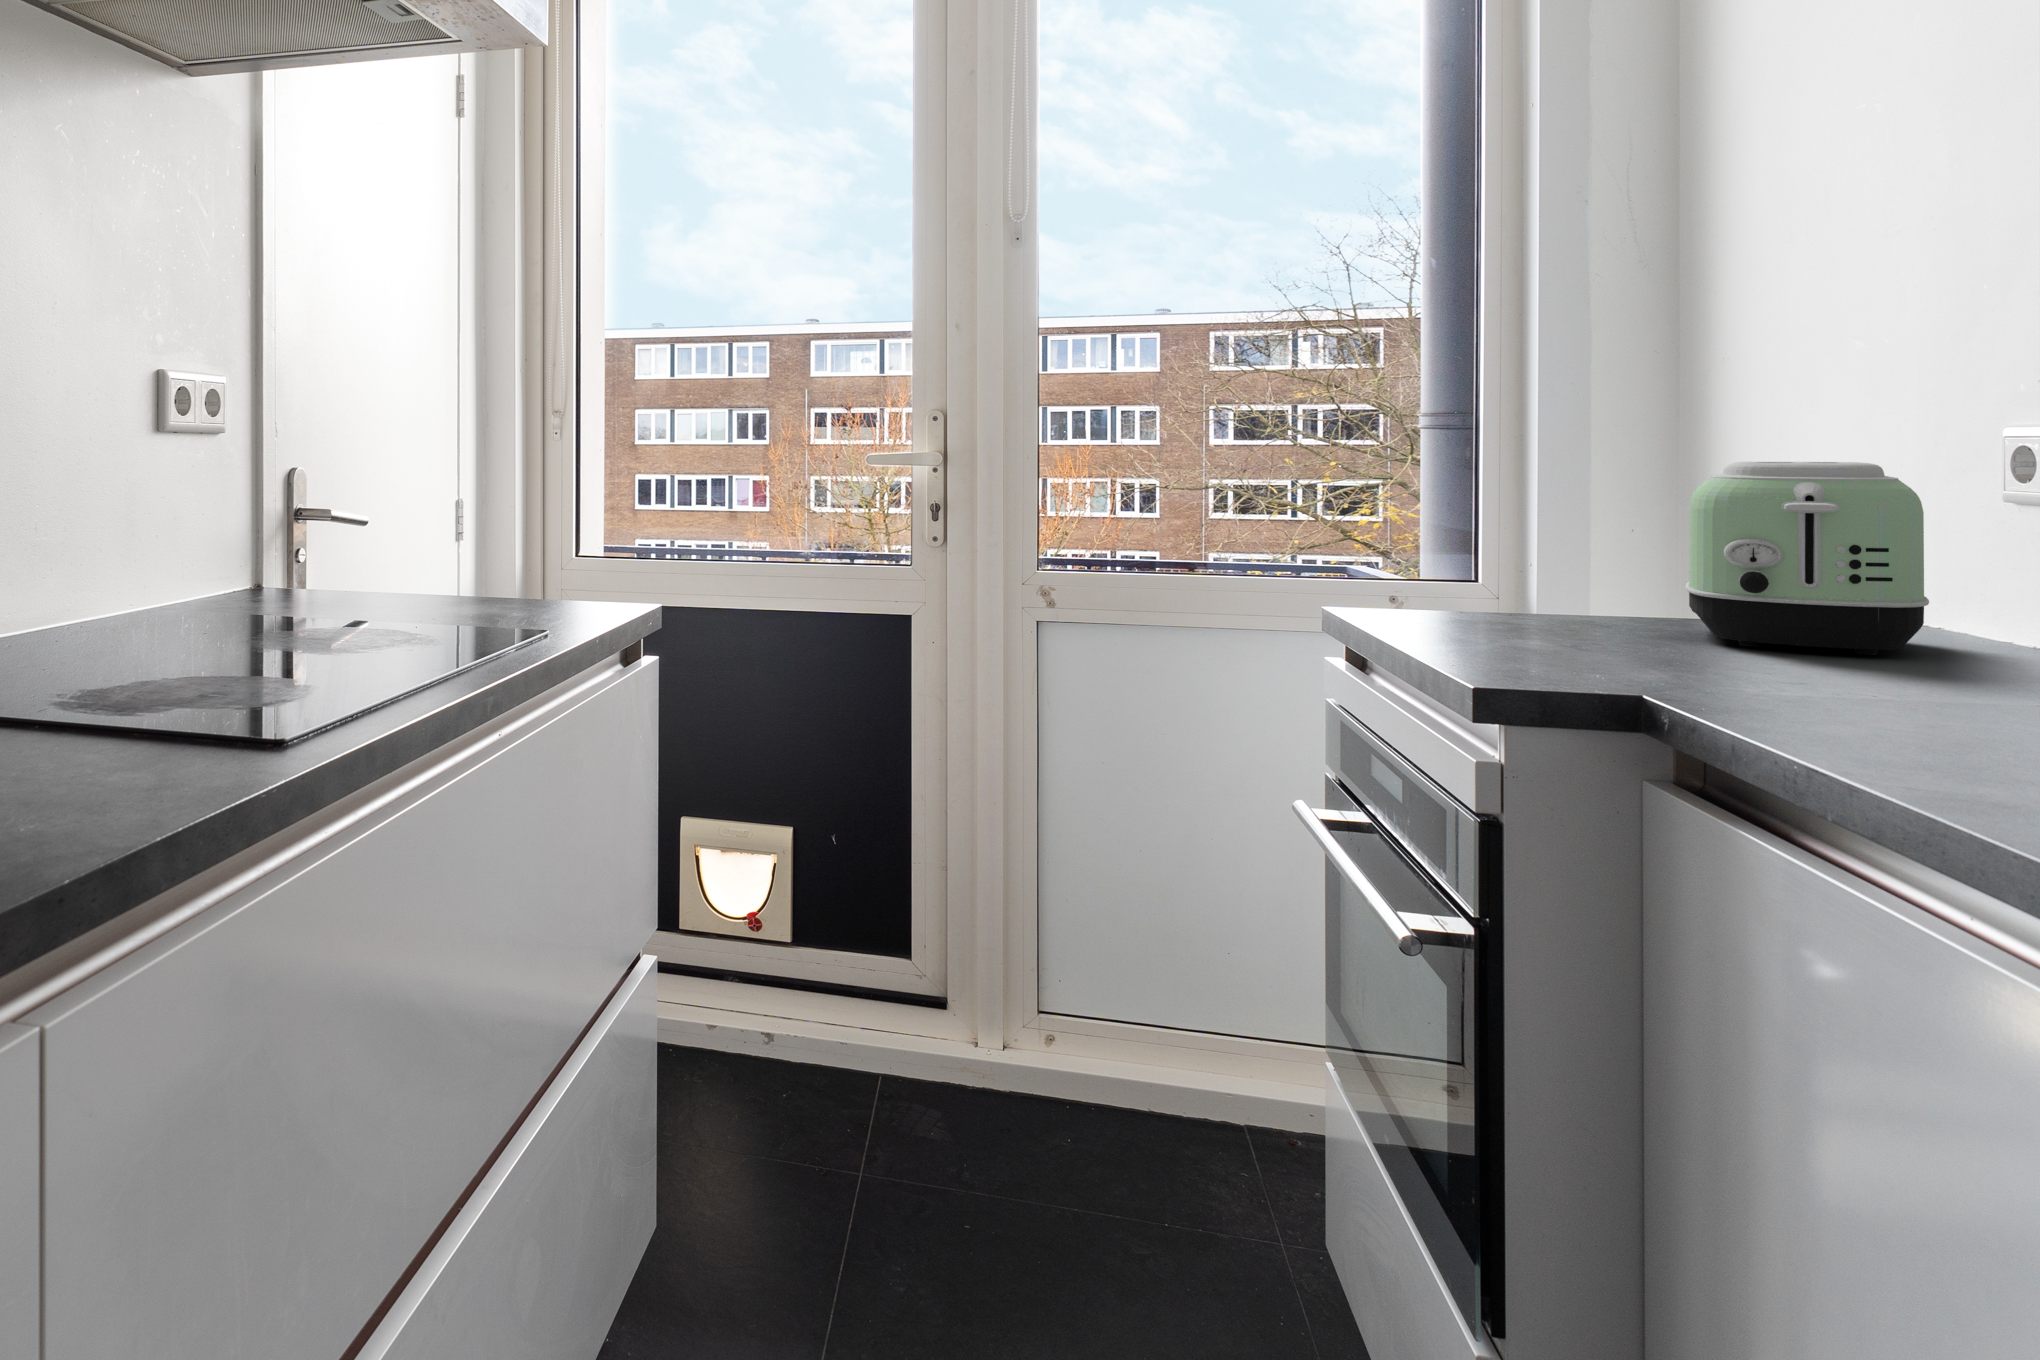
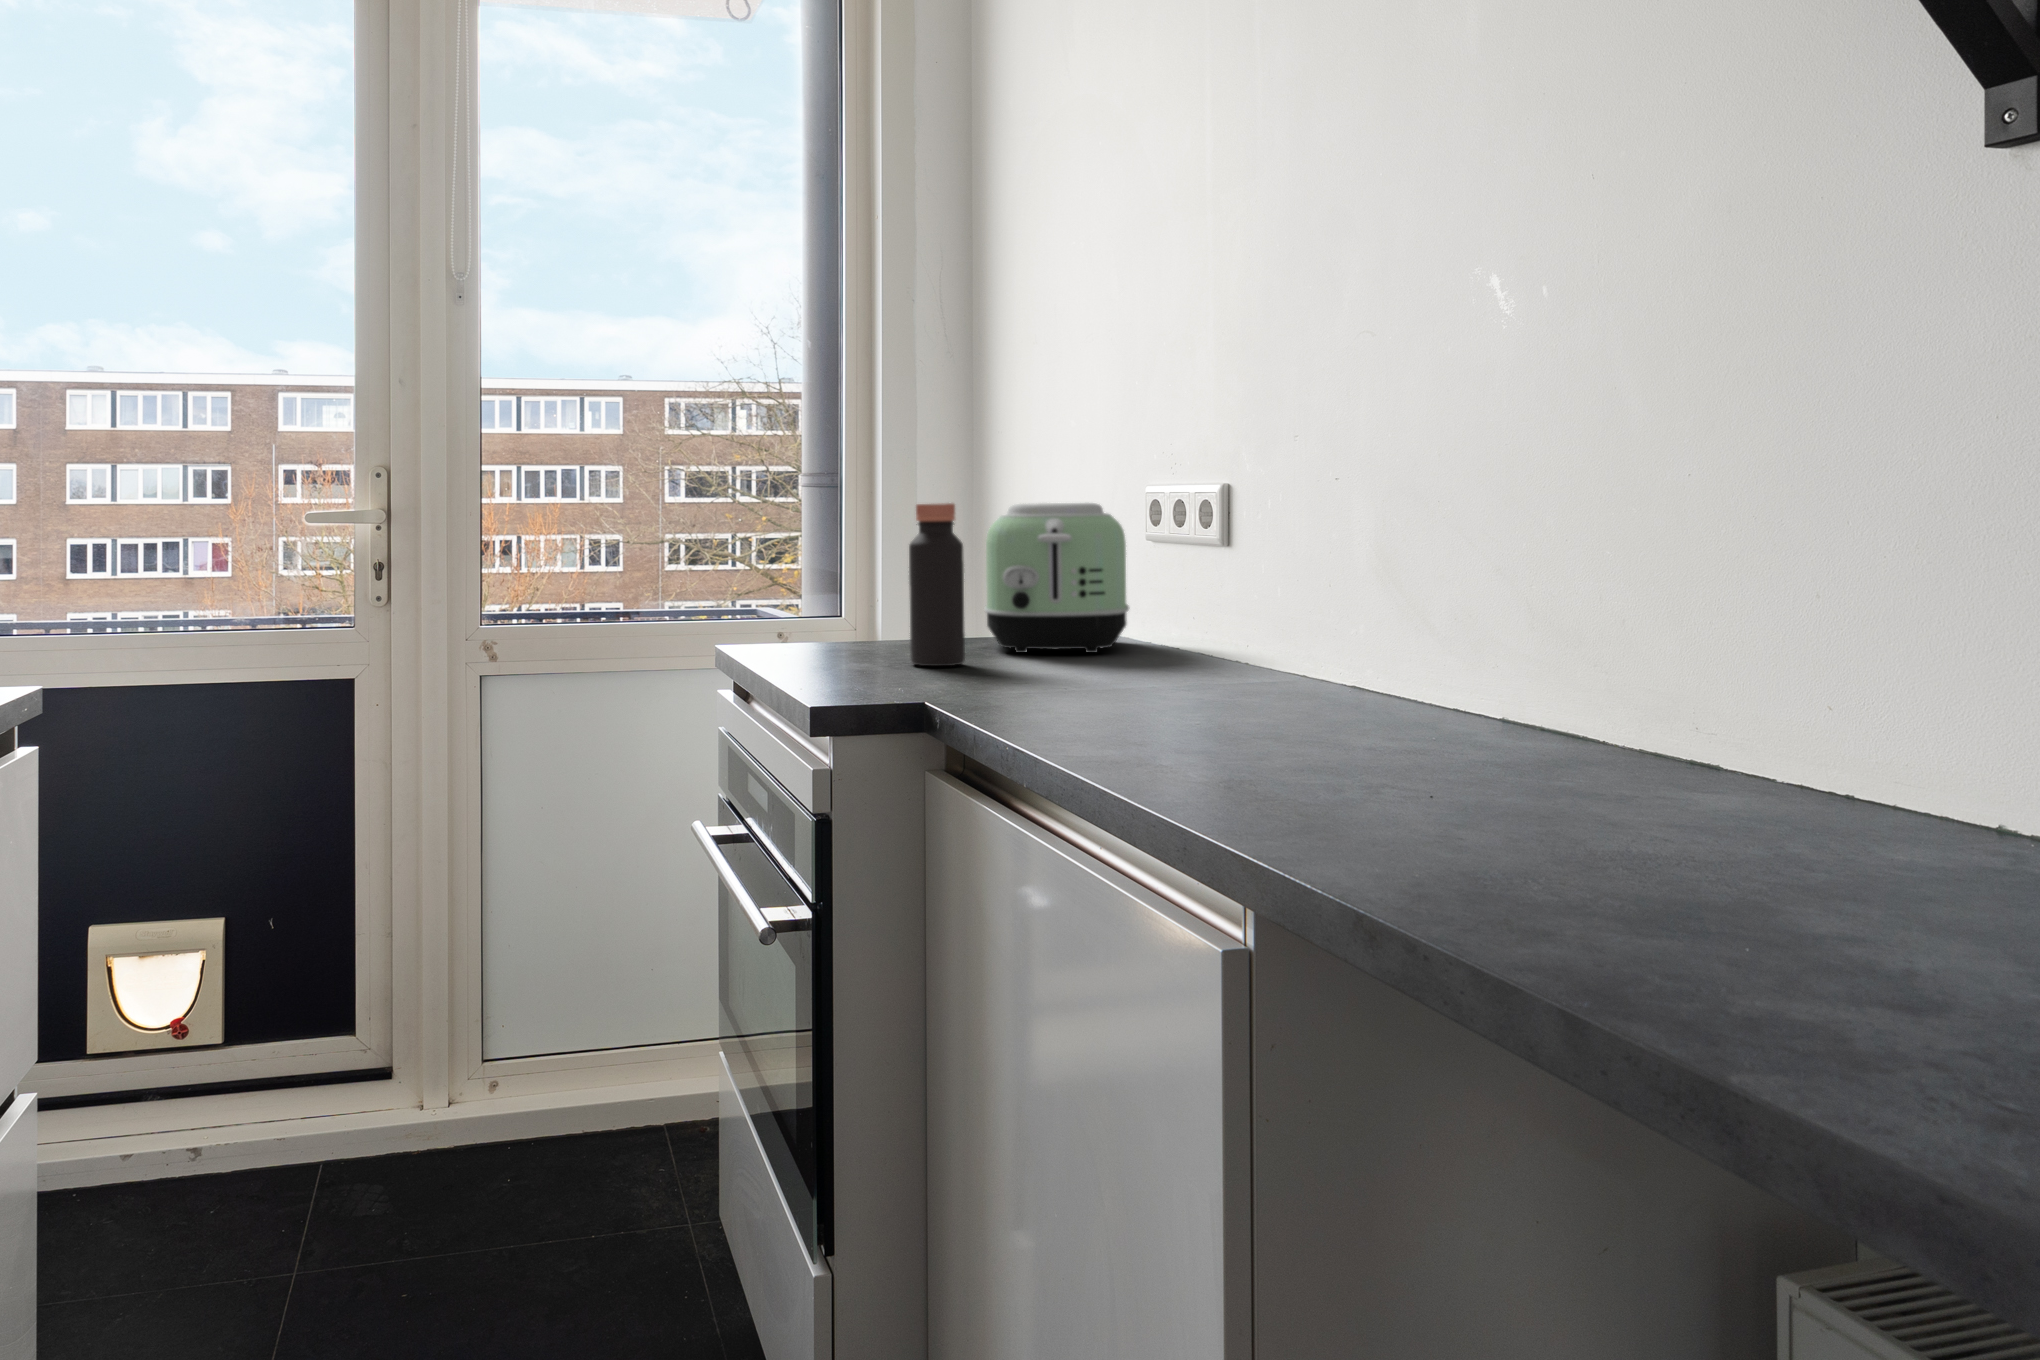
bottle: none [1591,462,1673,656] -> present [909,503,965,666]

